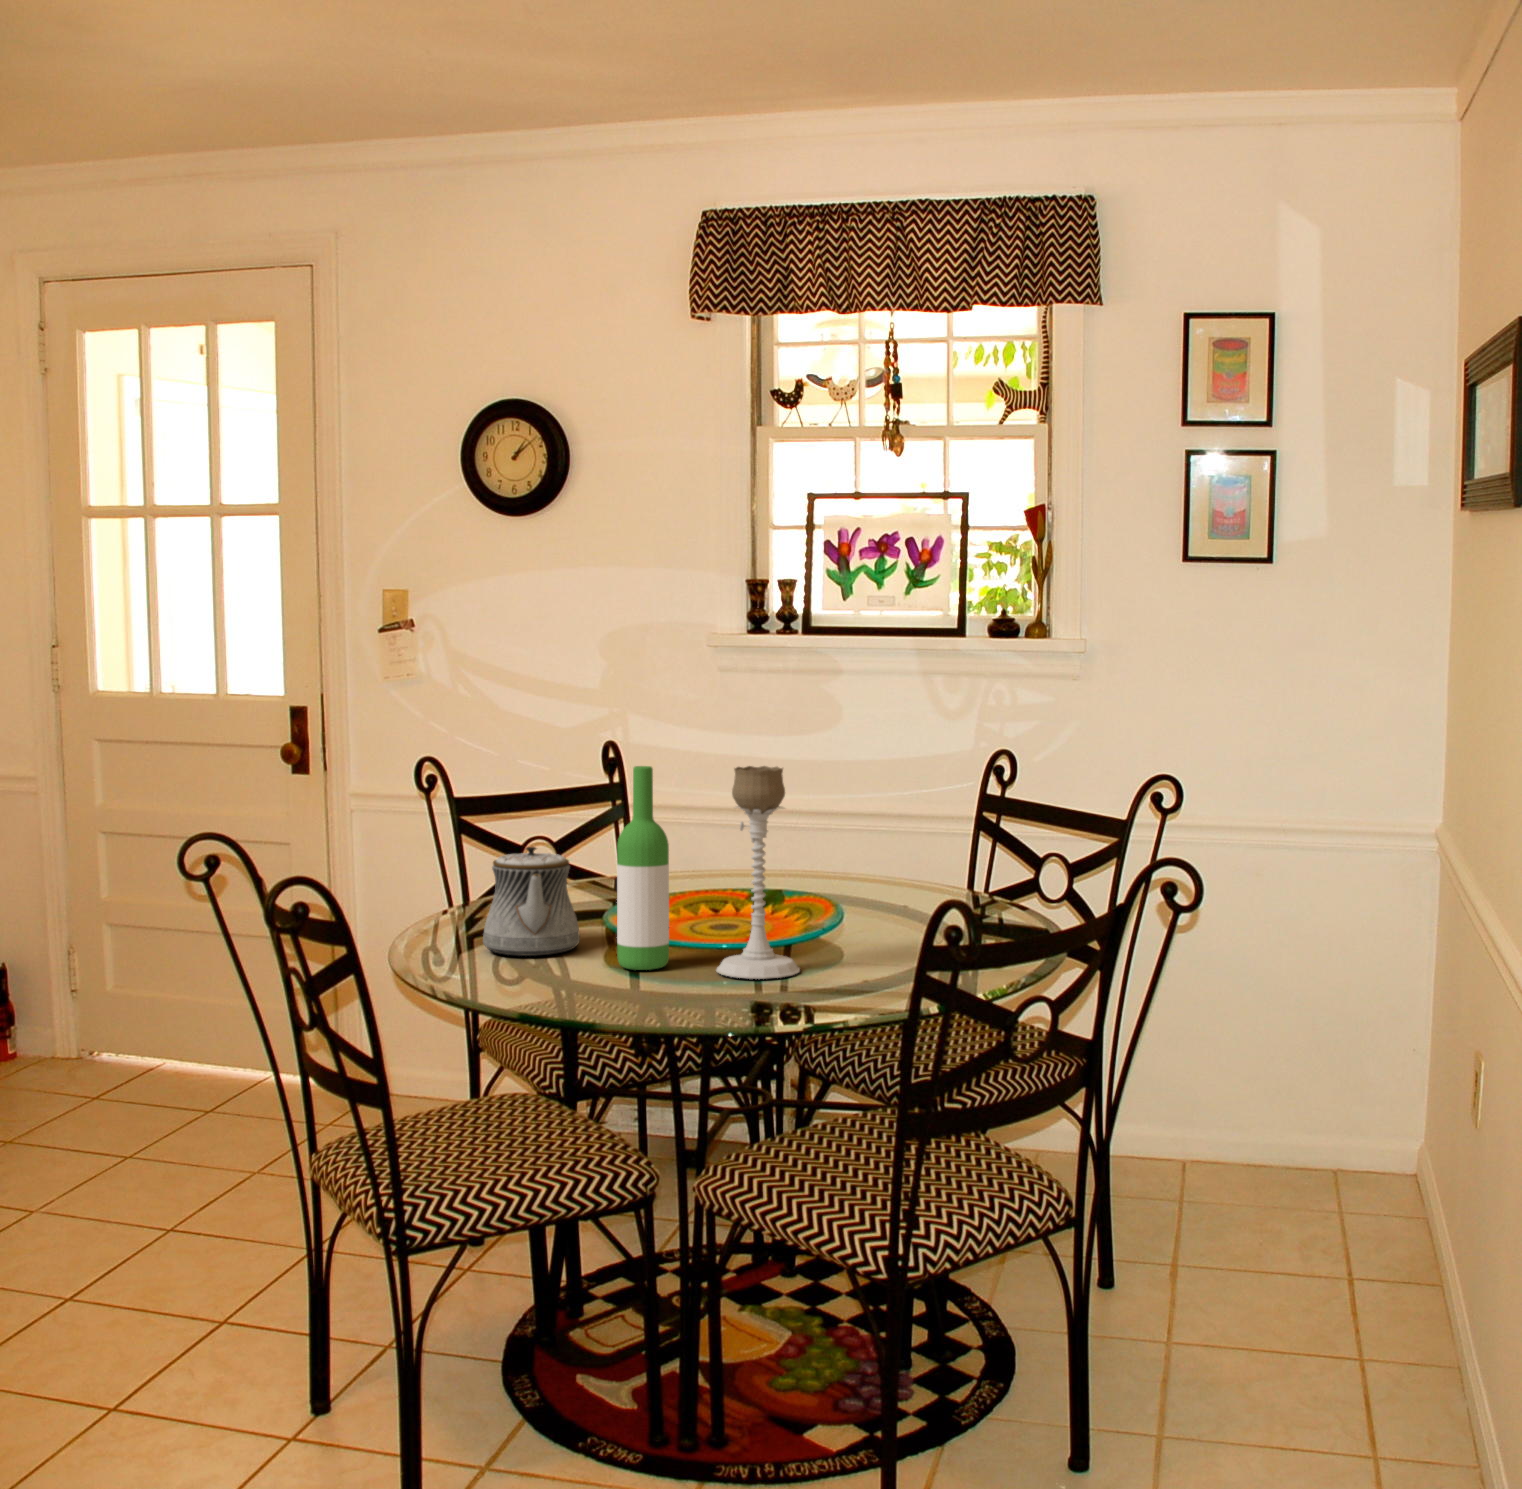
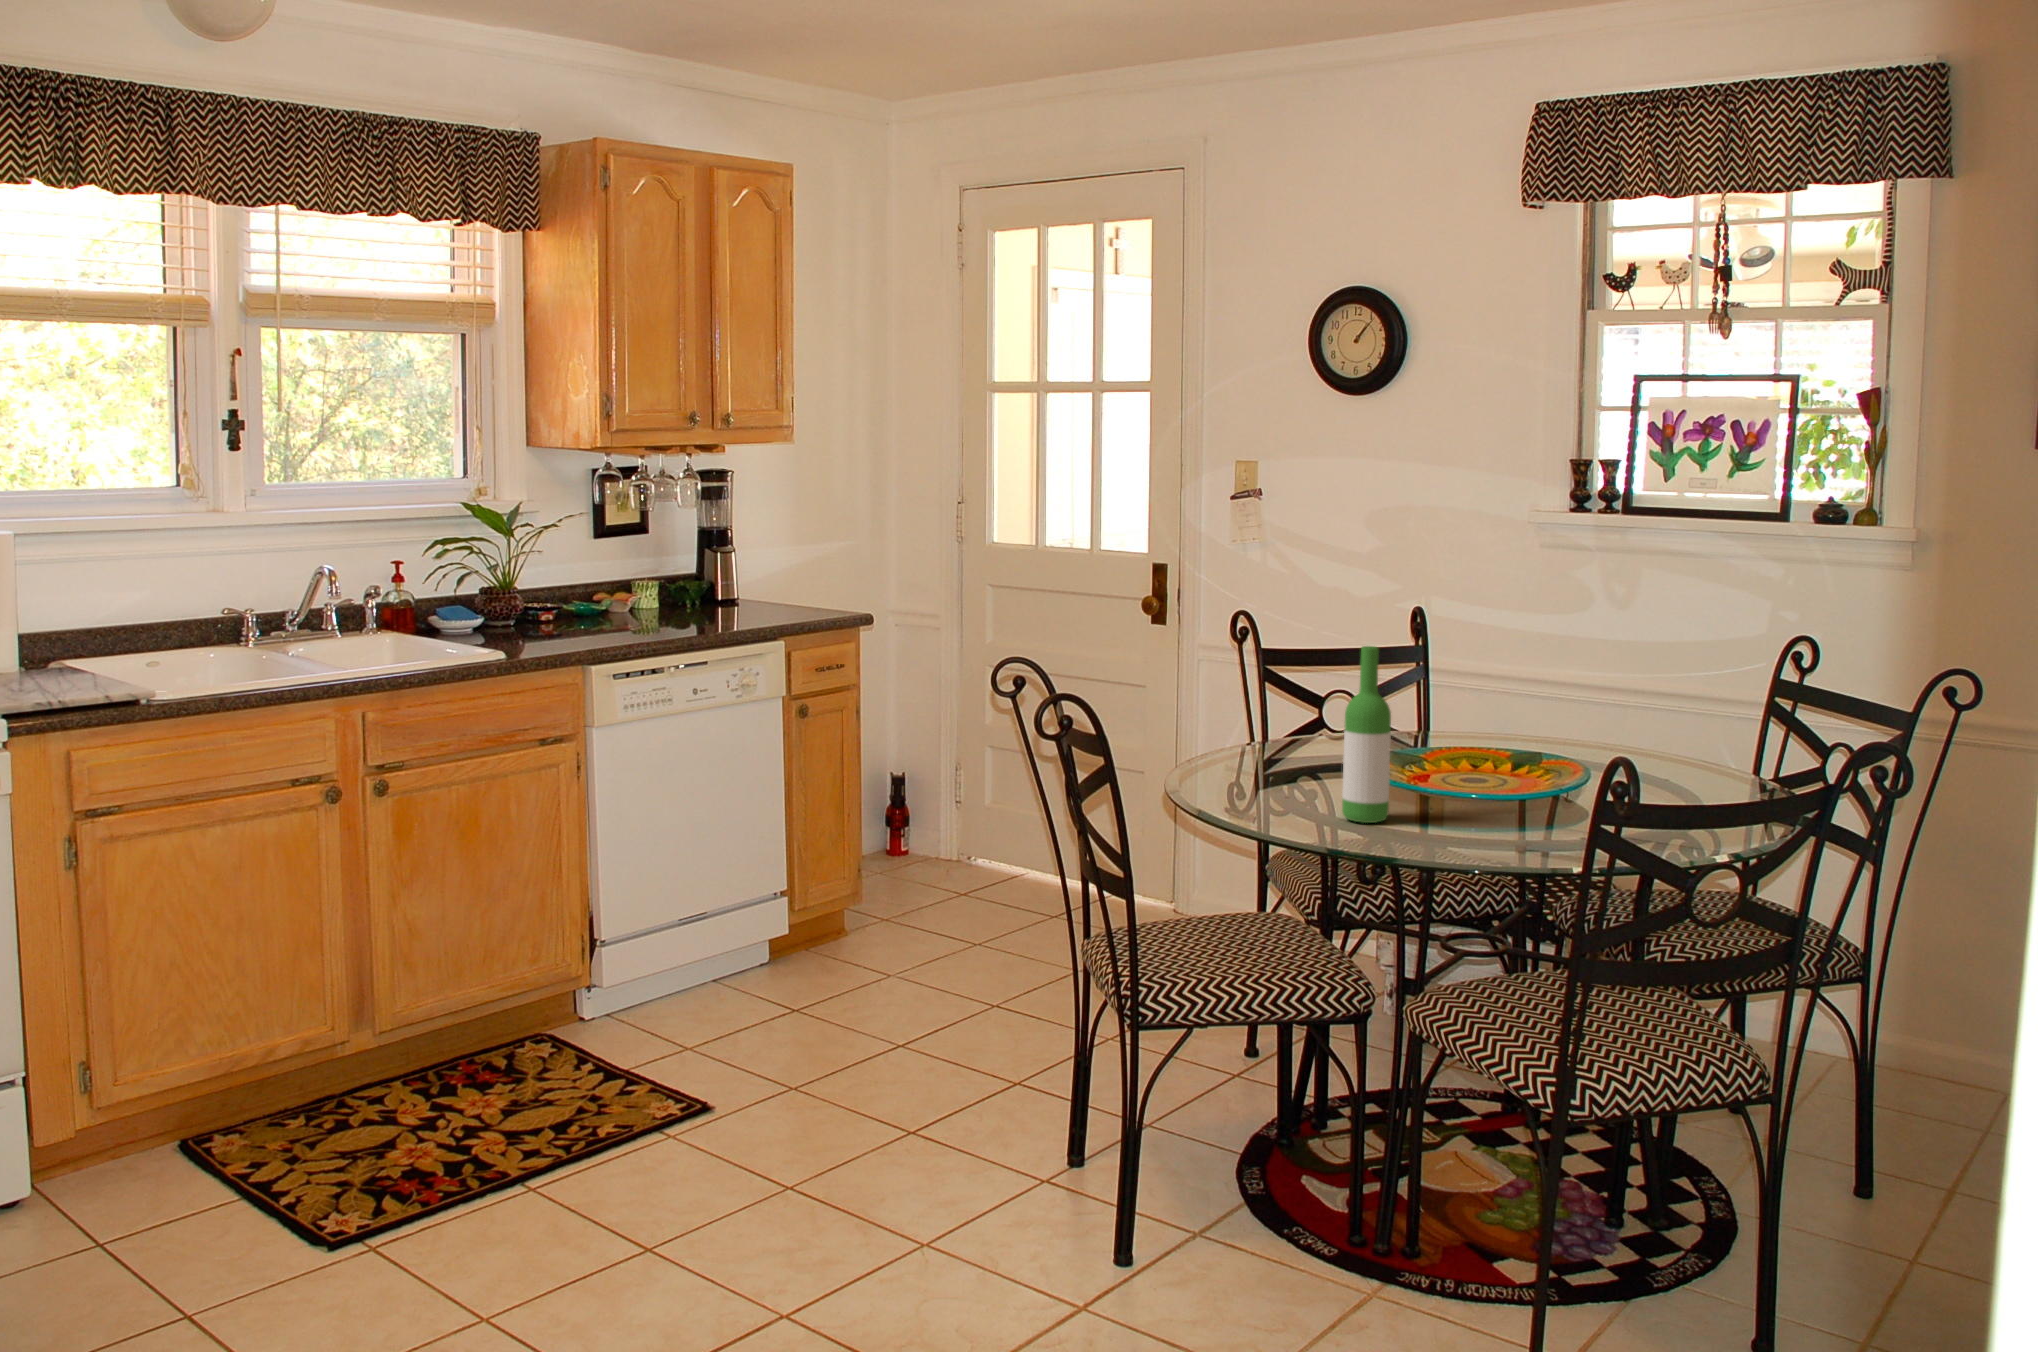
candle holder: present [716,766,800,979] -> none [1425,652,1504,843]
teapot: present [483,847,580,956] -> none [1240,706,1324,800]

